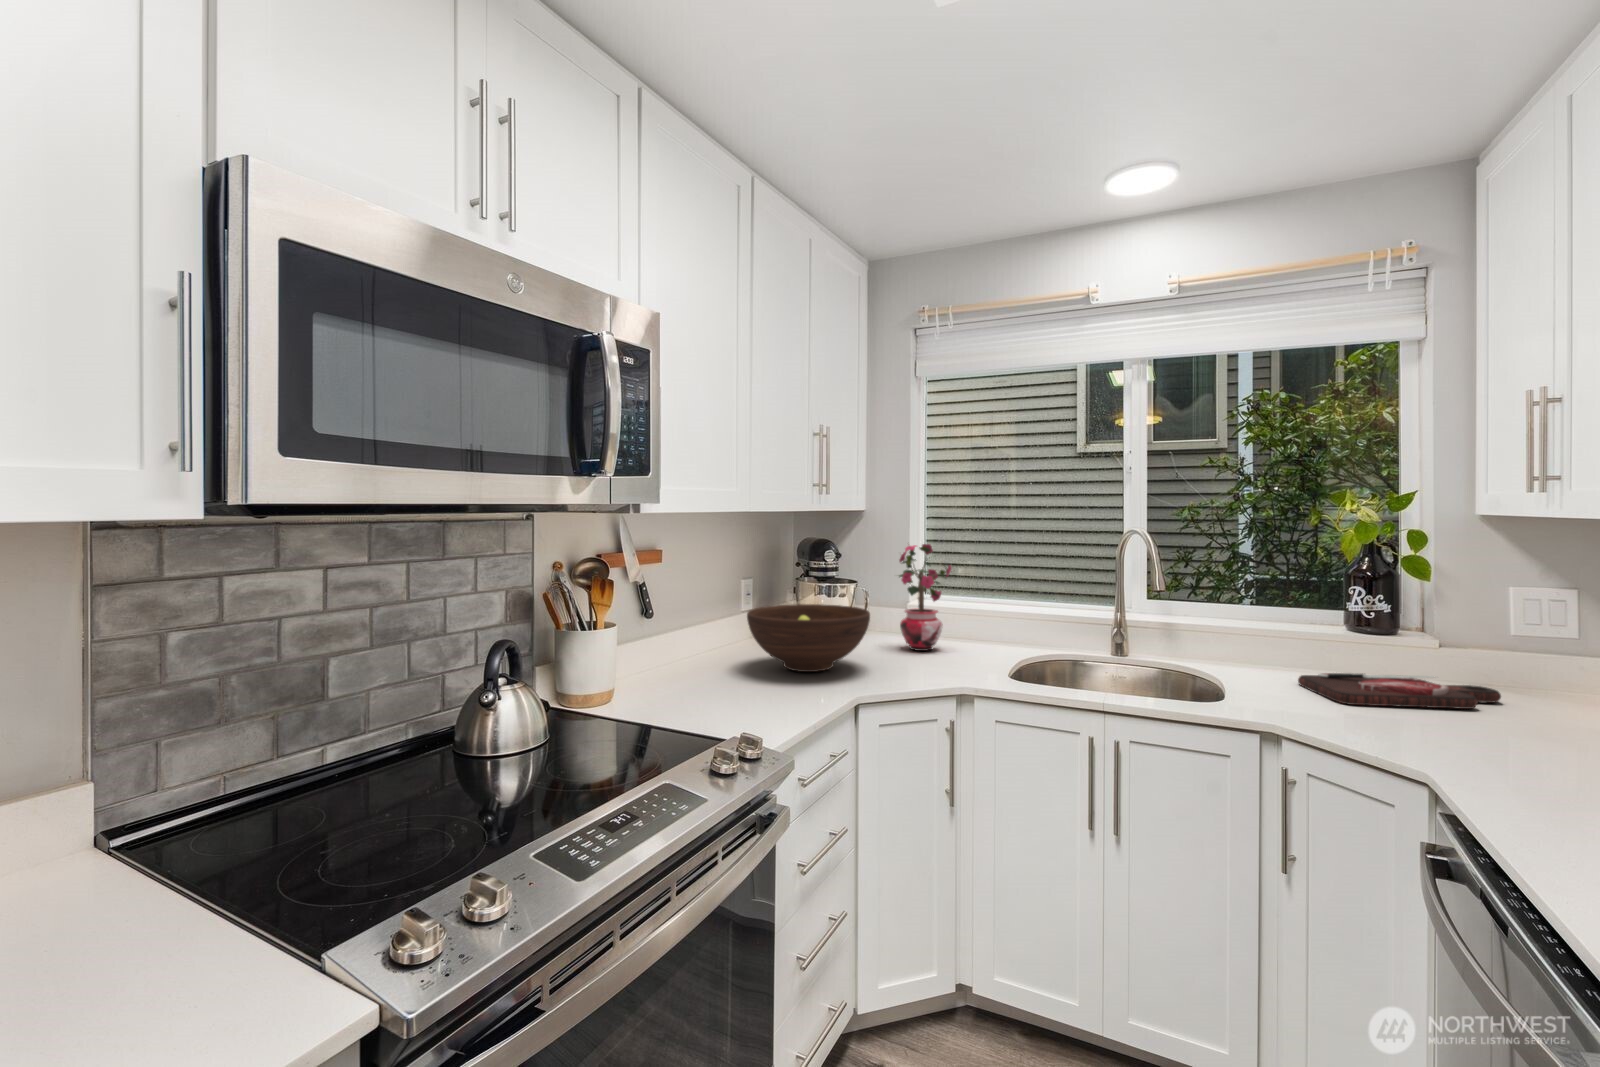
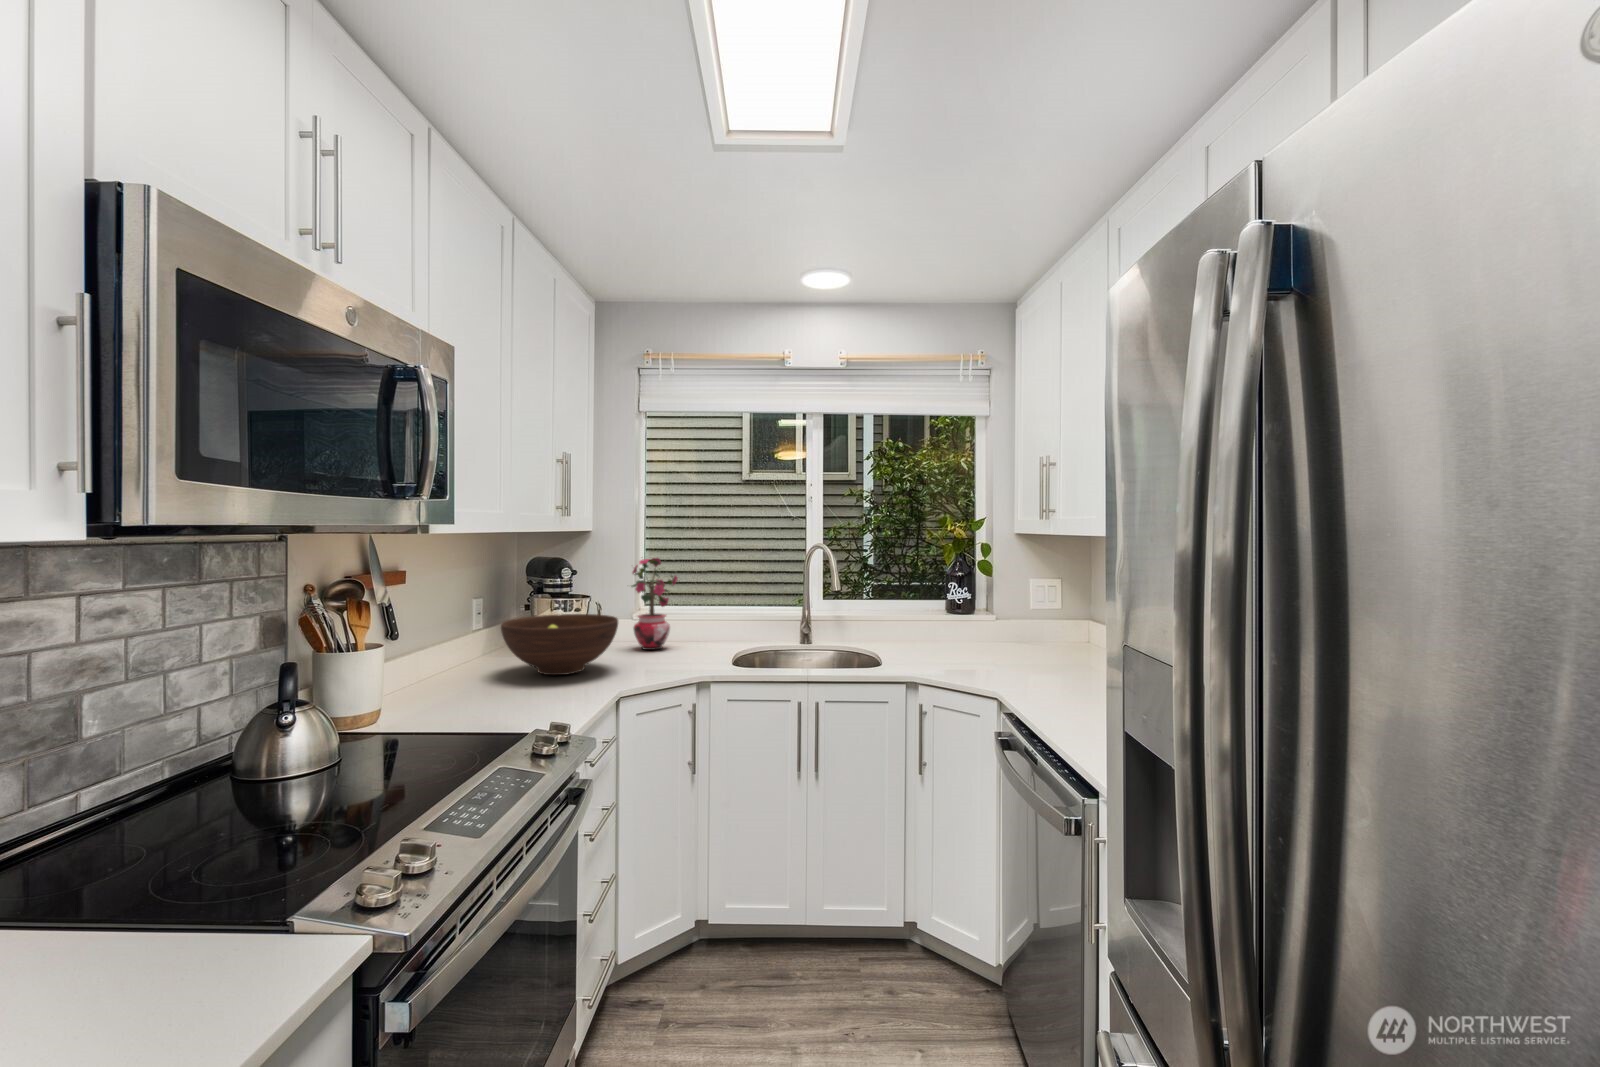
cutting board: present [1298,673,1501,709] -> none [922,638,1029,660]

